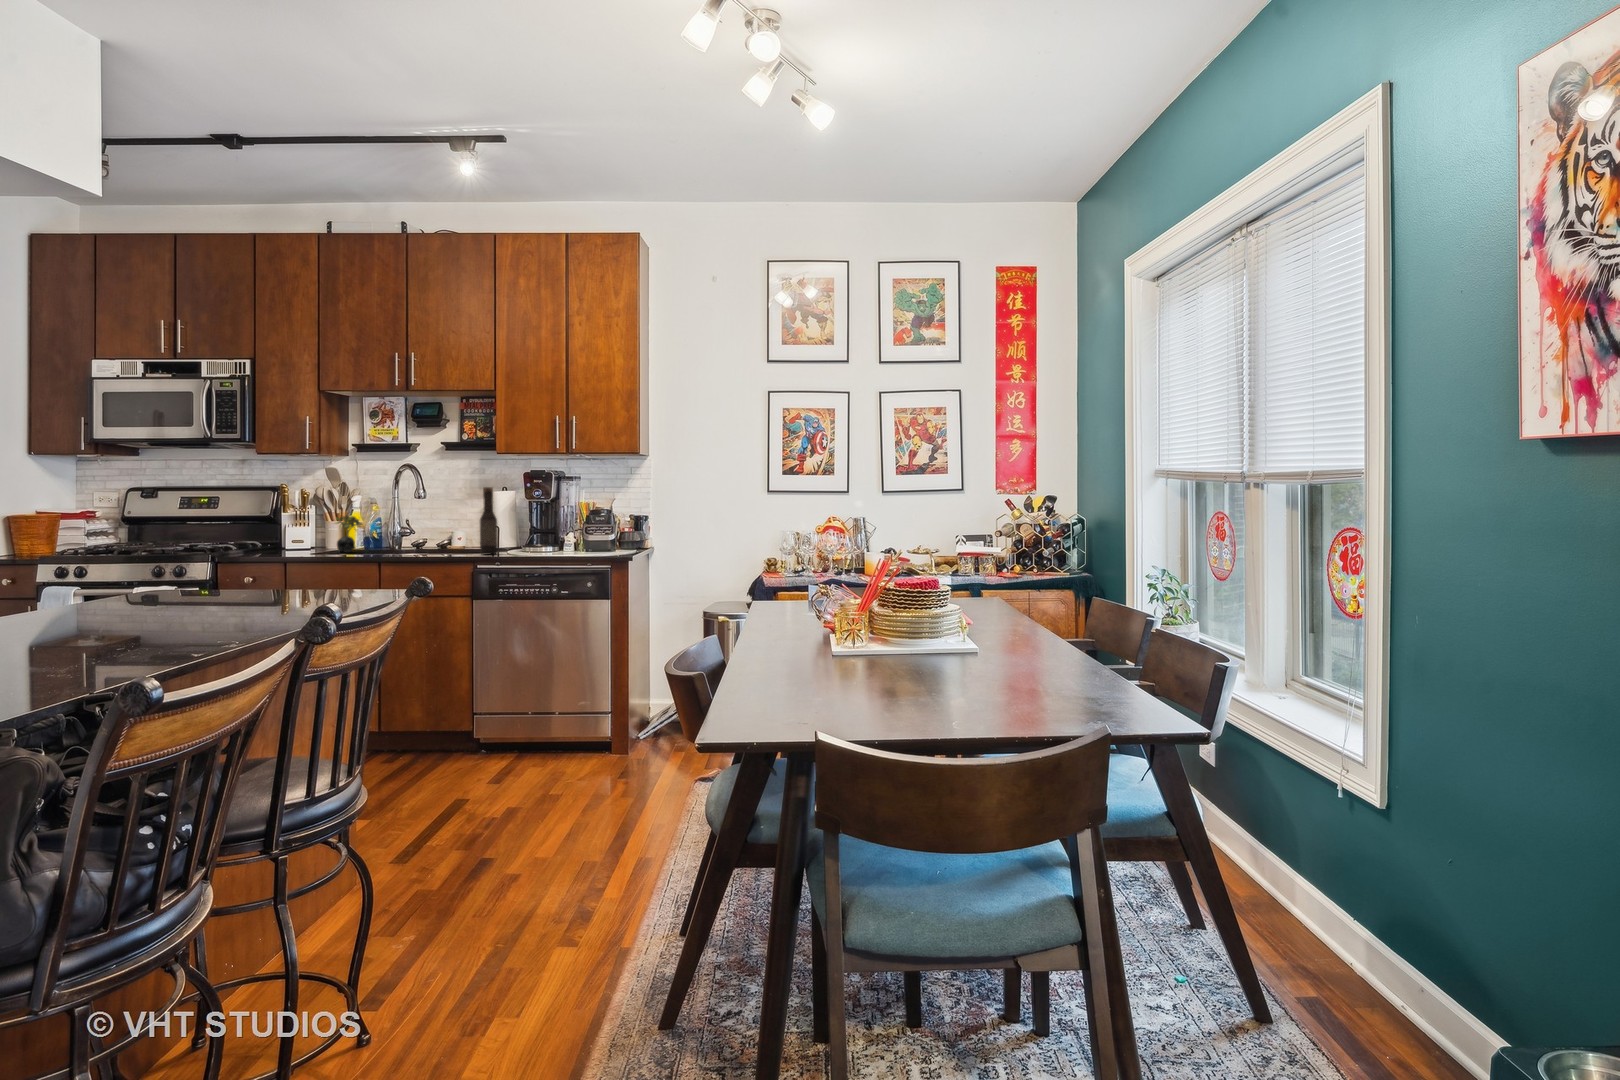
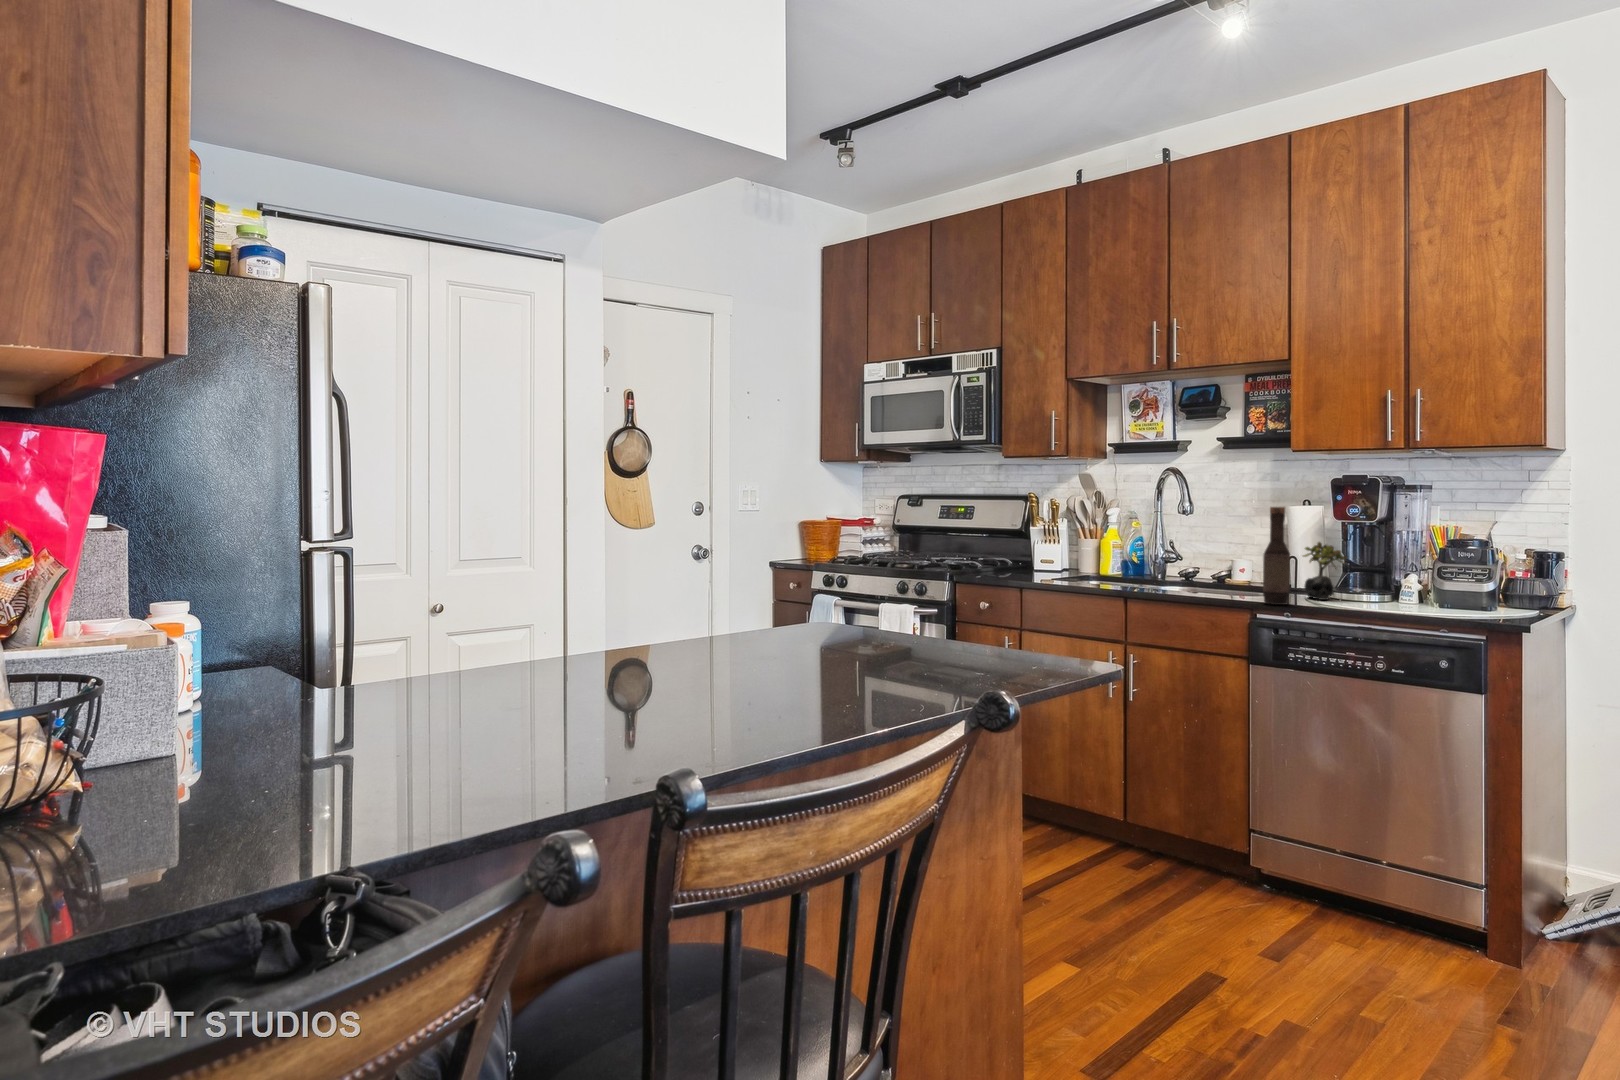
succulent plant: present [337,515,362,552] -> present [1303,542,1347,600]

